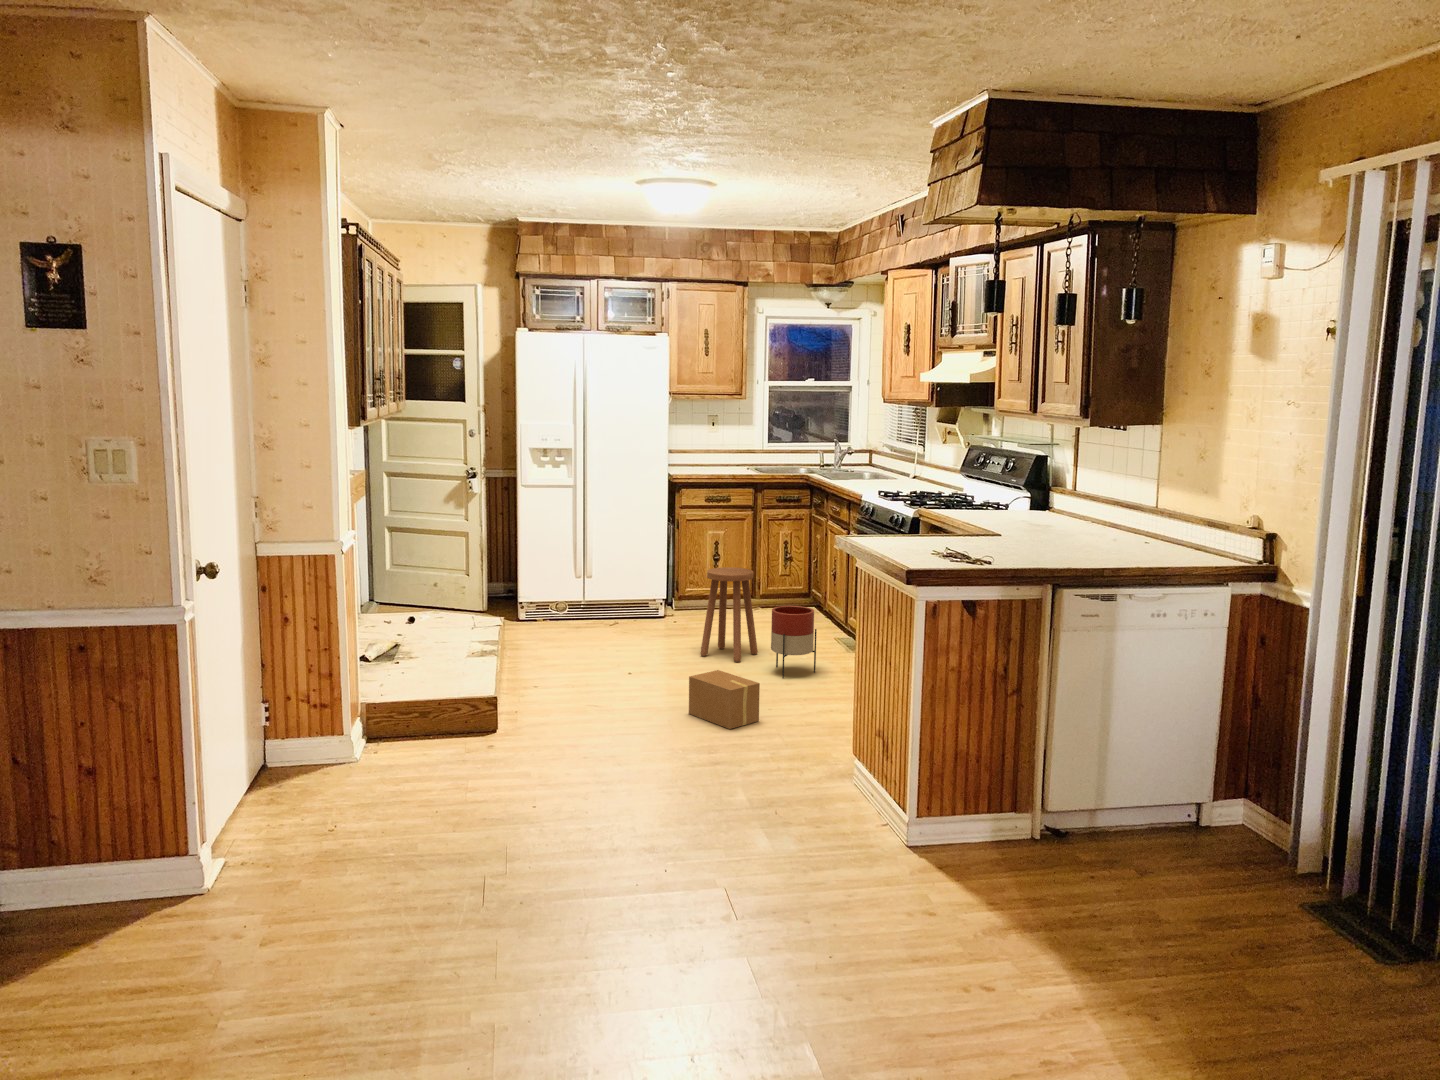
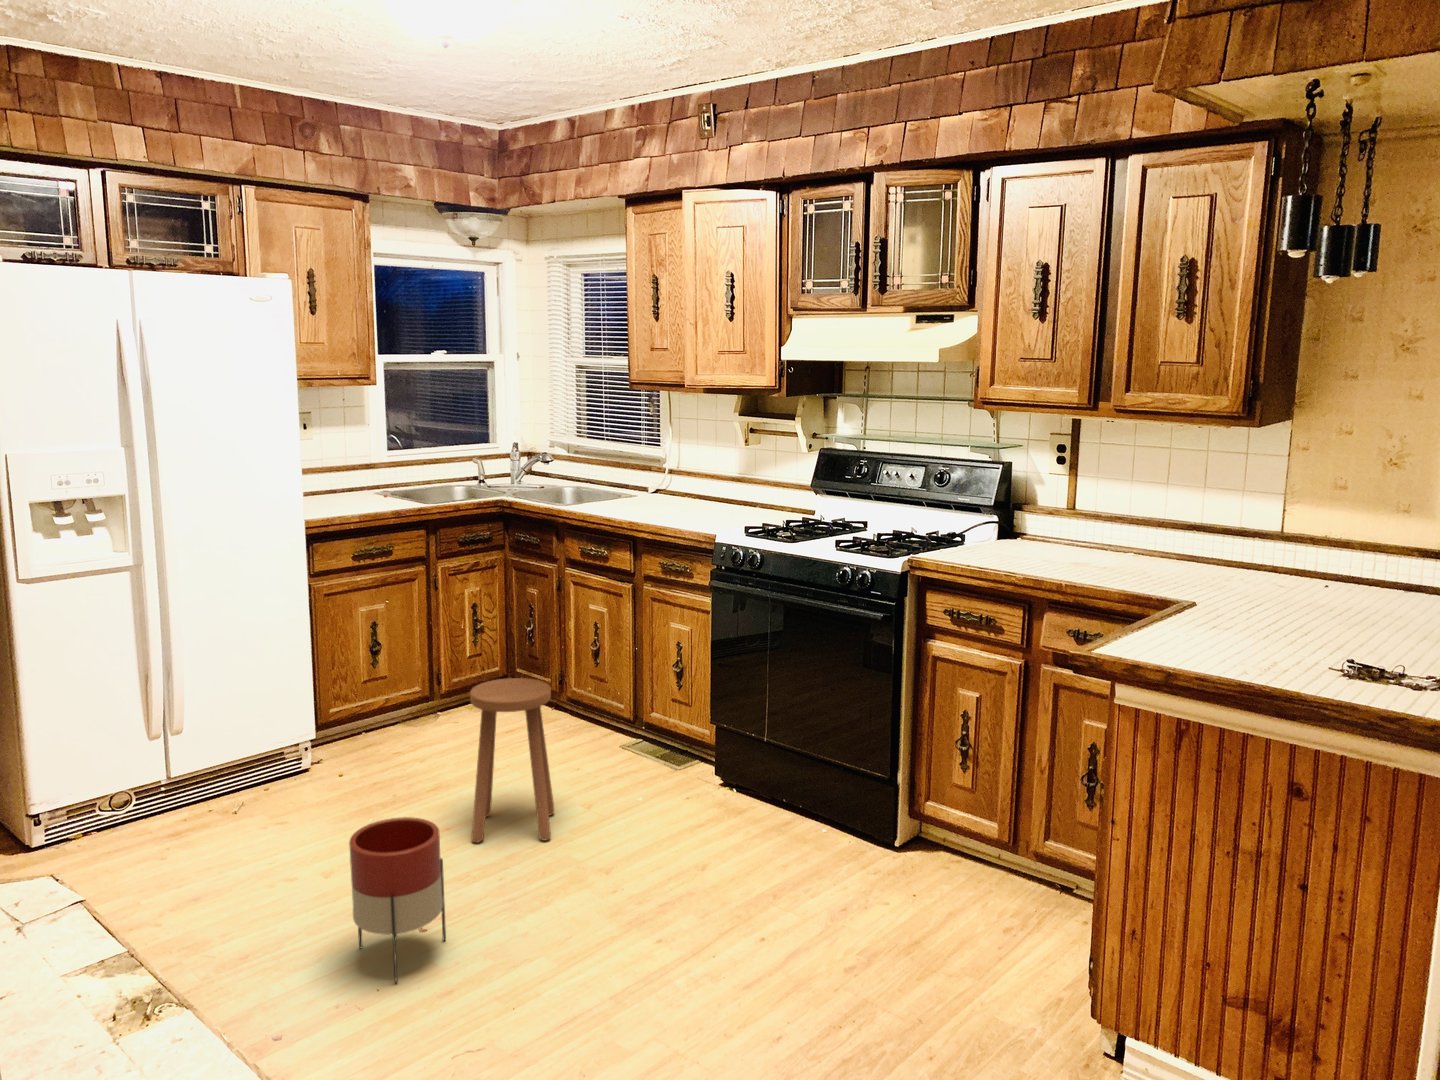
planter: present [771,606,817,678] -> present [349,817,446,983]
cardboard box: present [689,670,760,729] -> none [623,898,751,1015]

